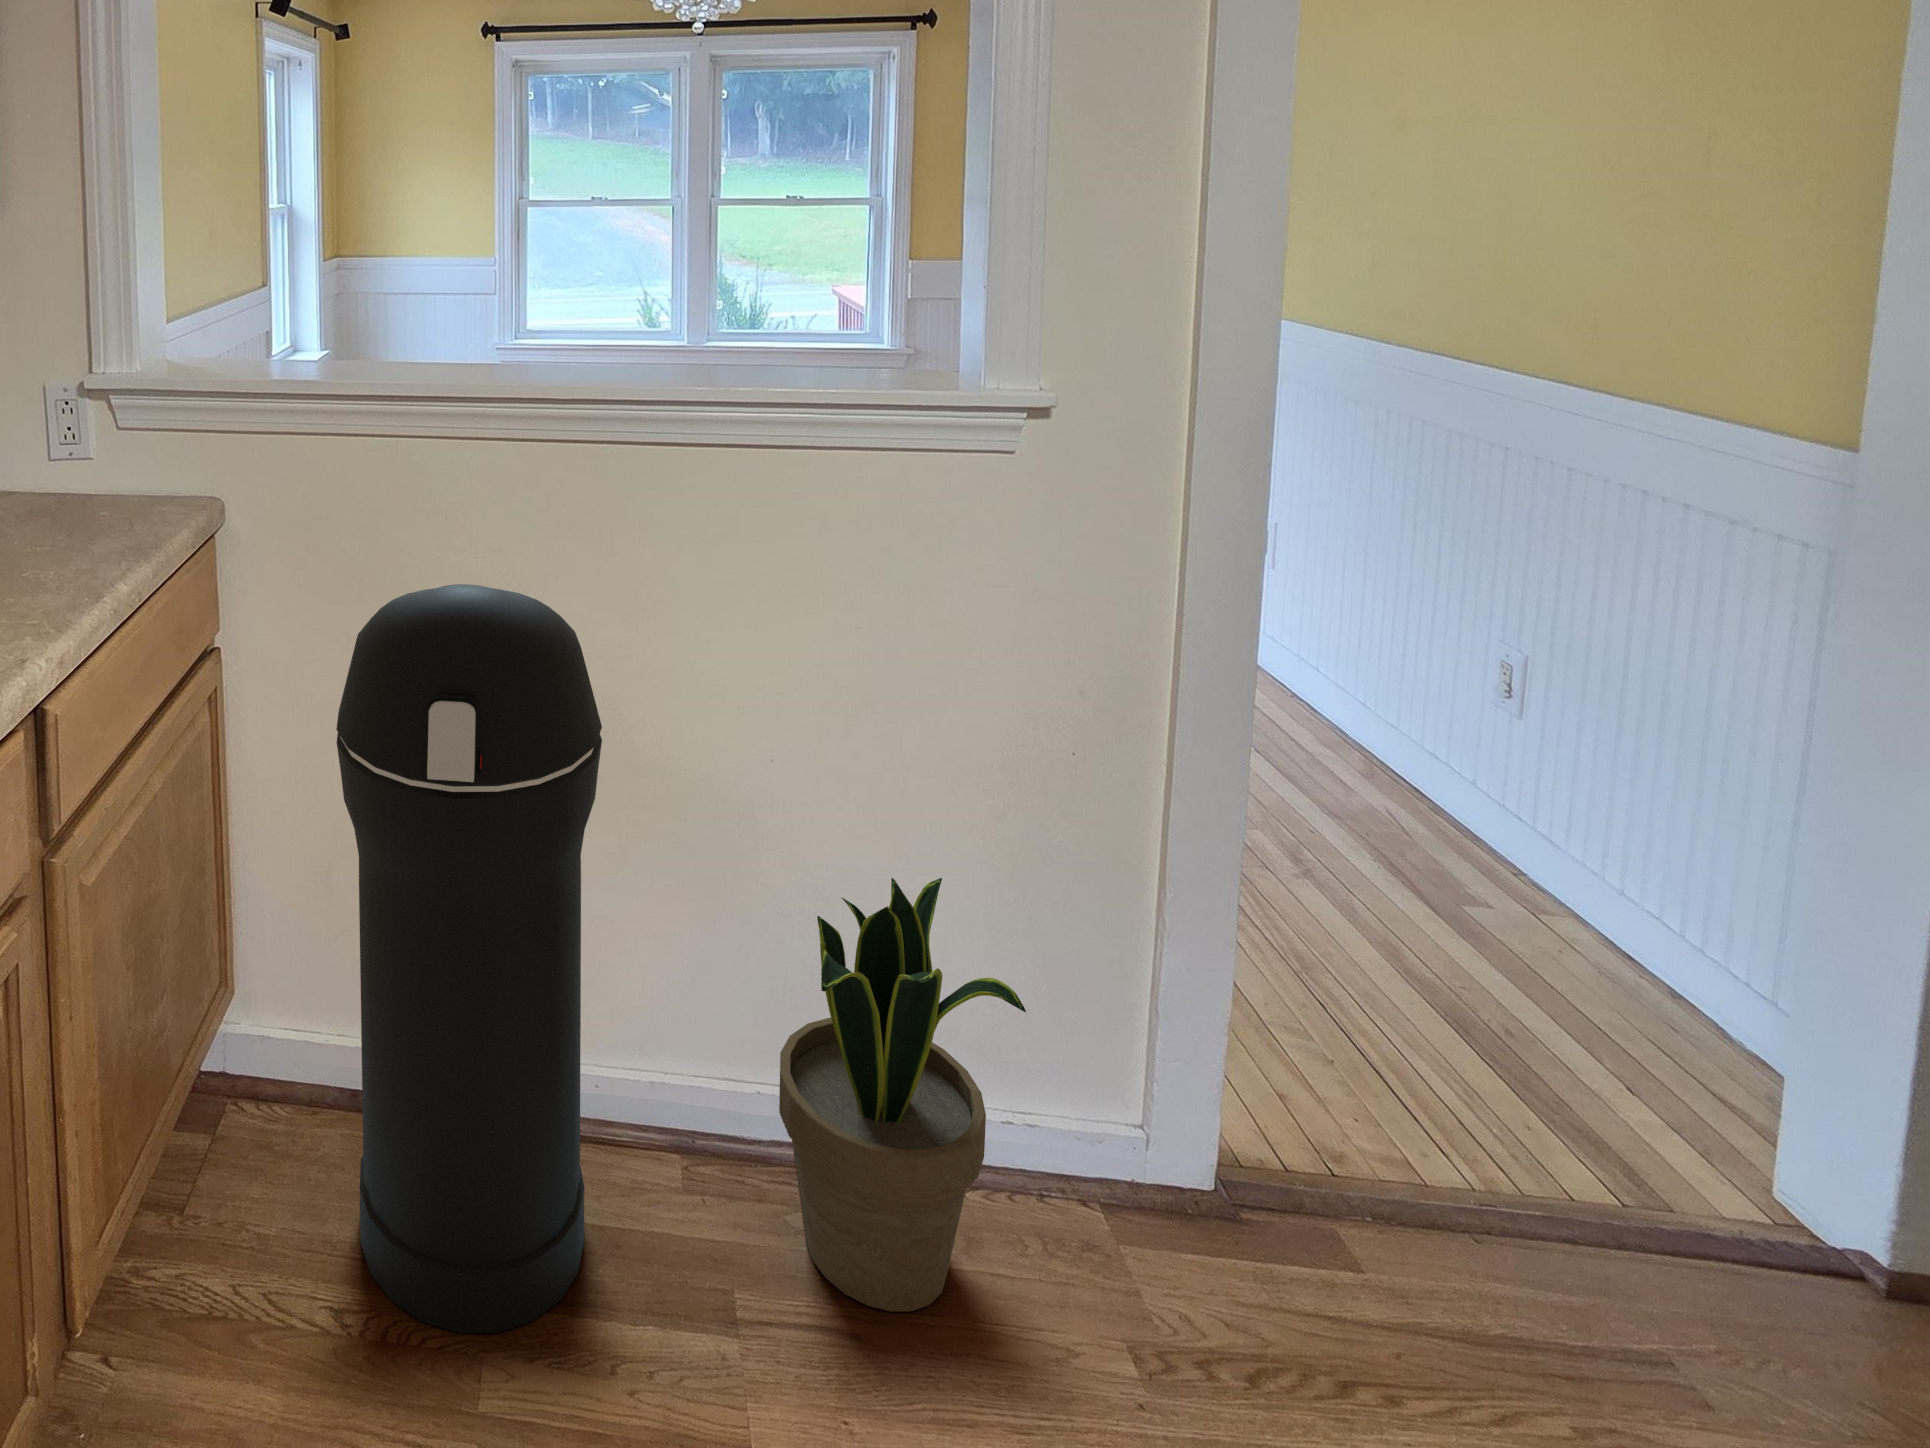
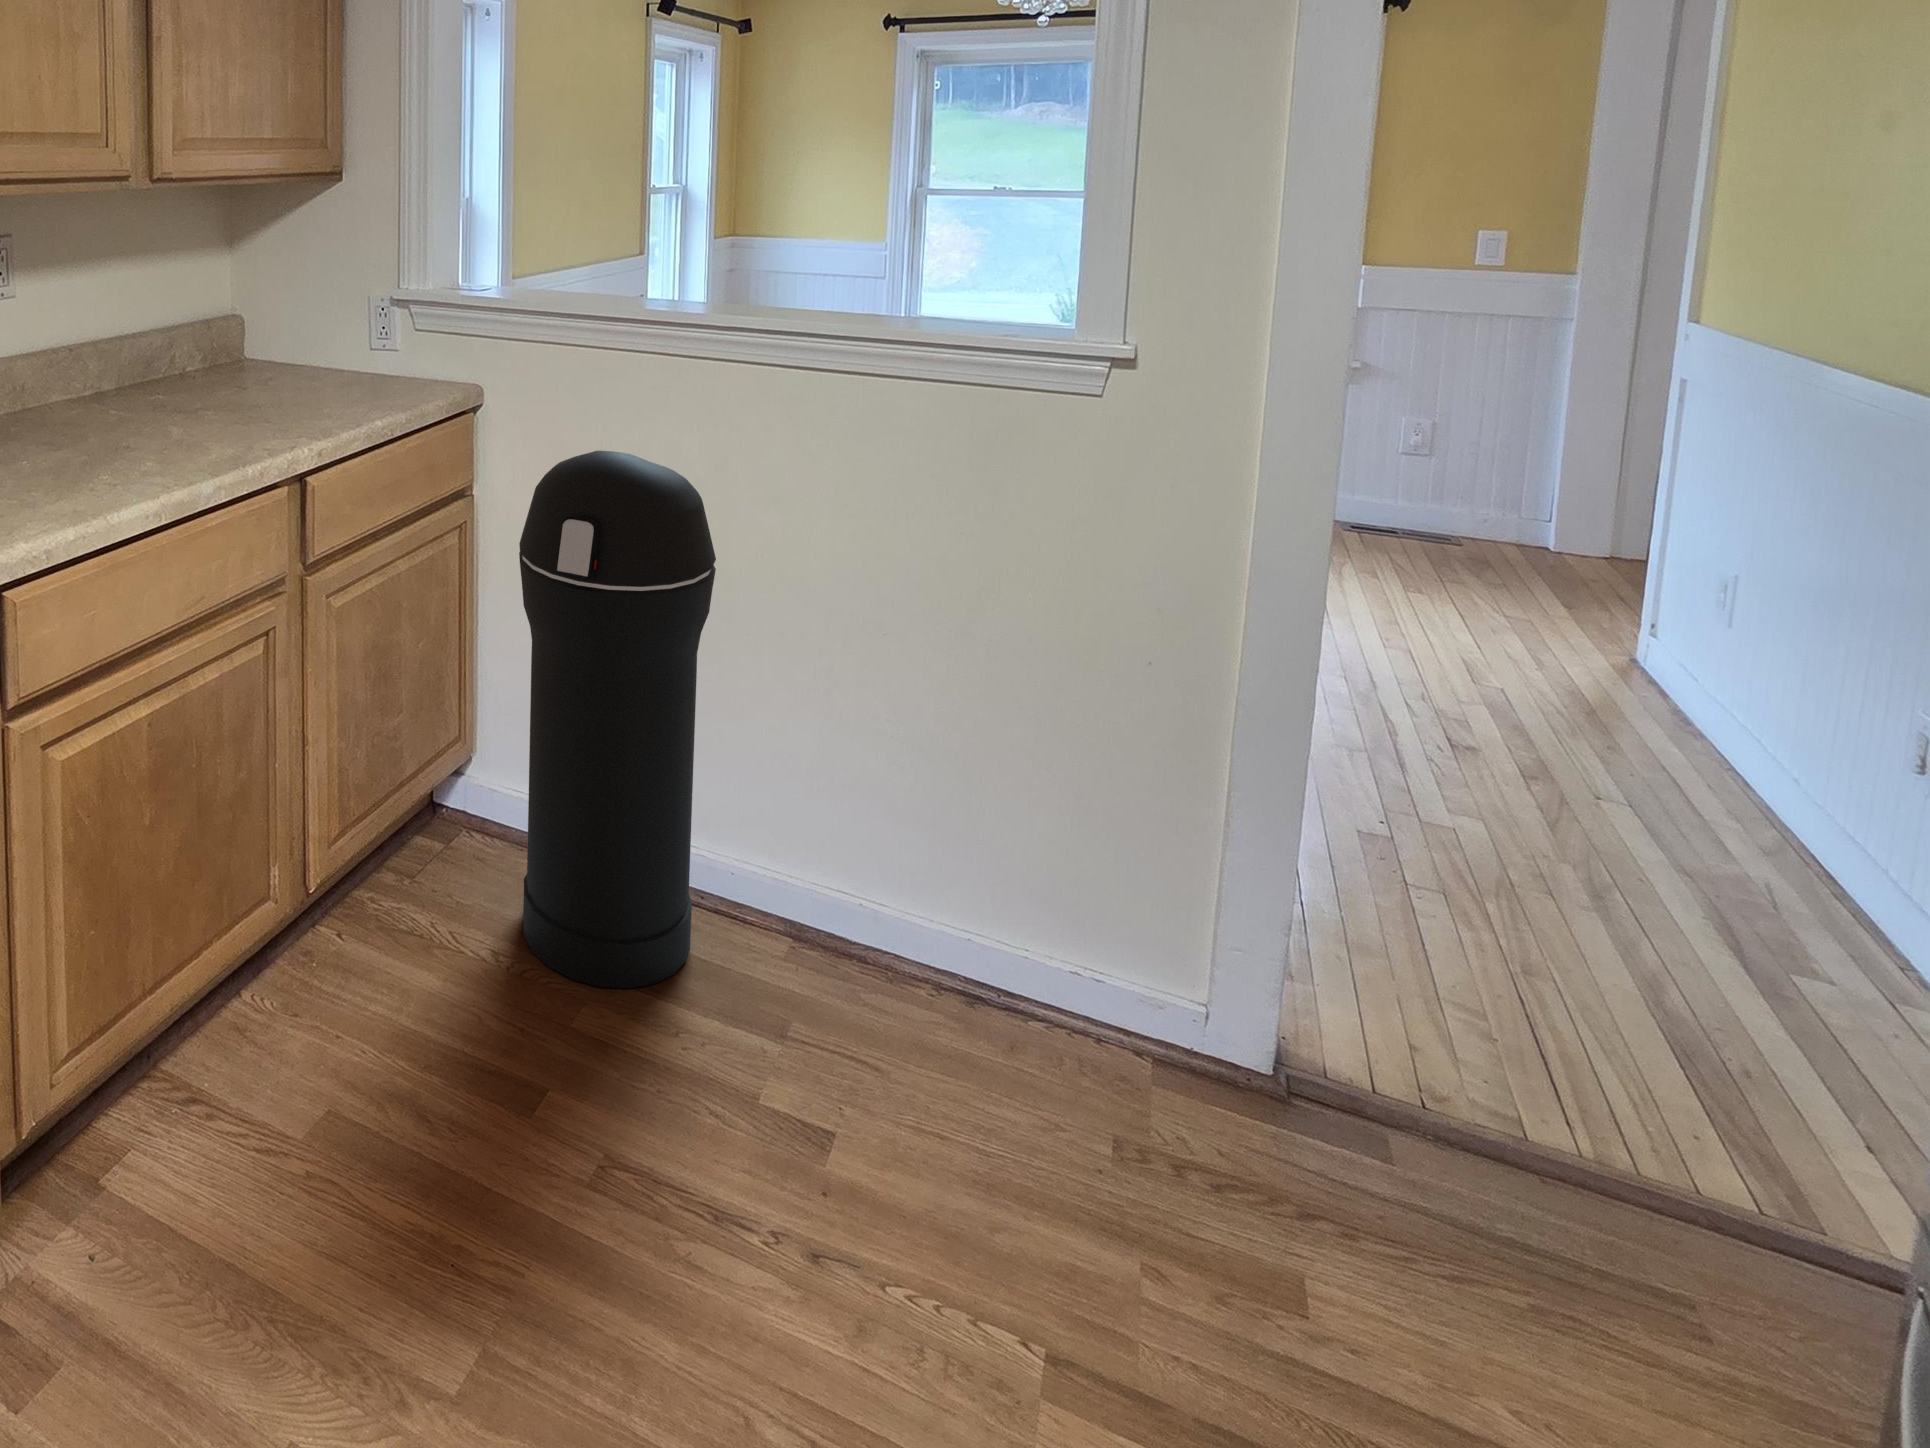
potted plant: present [779,878,1026,1311] -> none [845,734,1040,1066]

